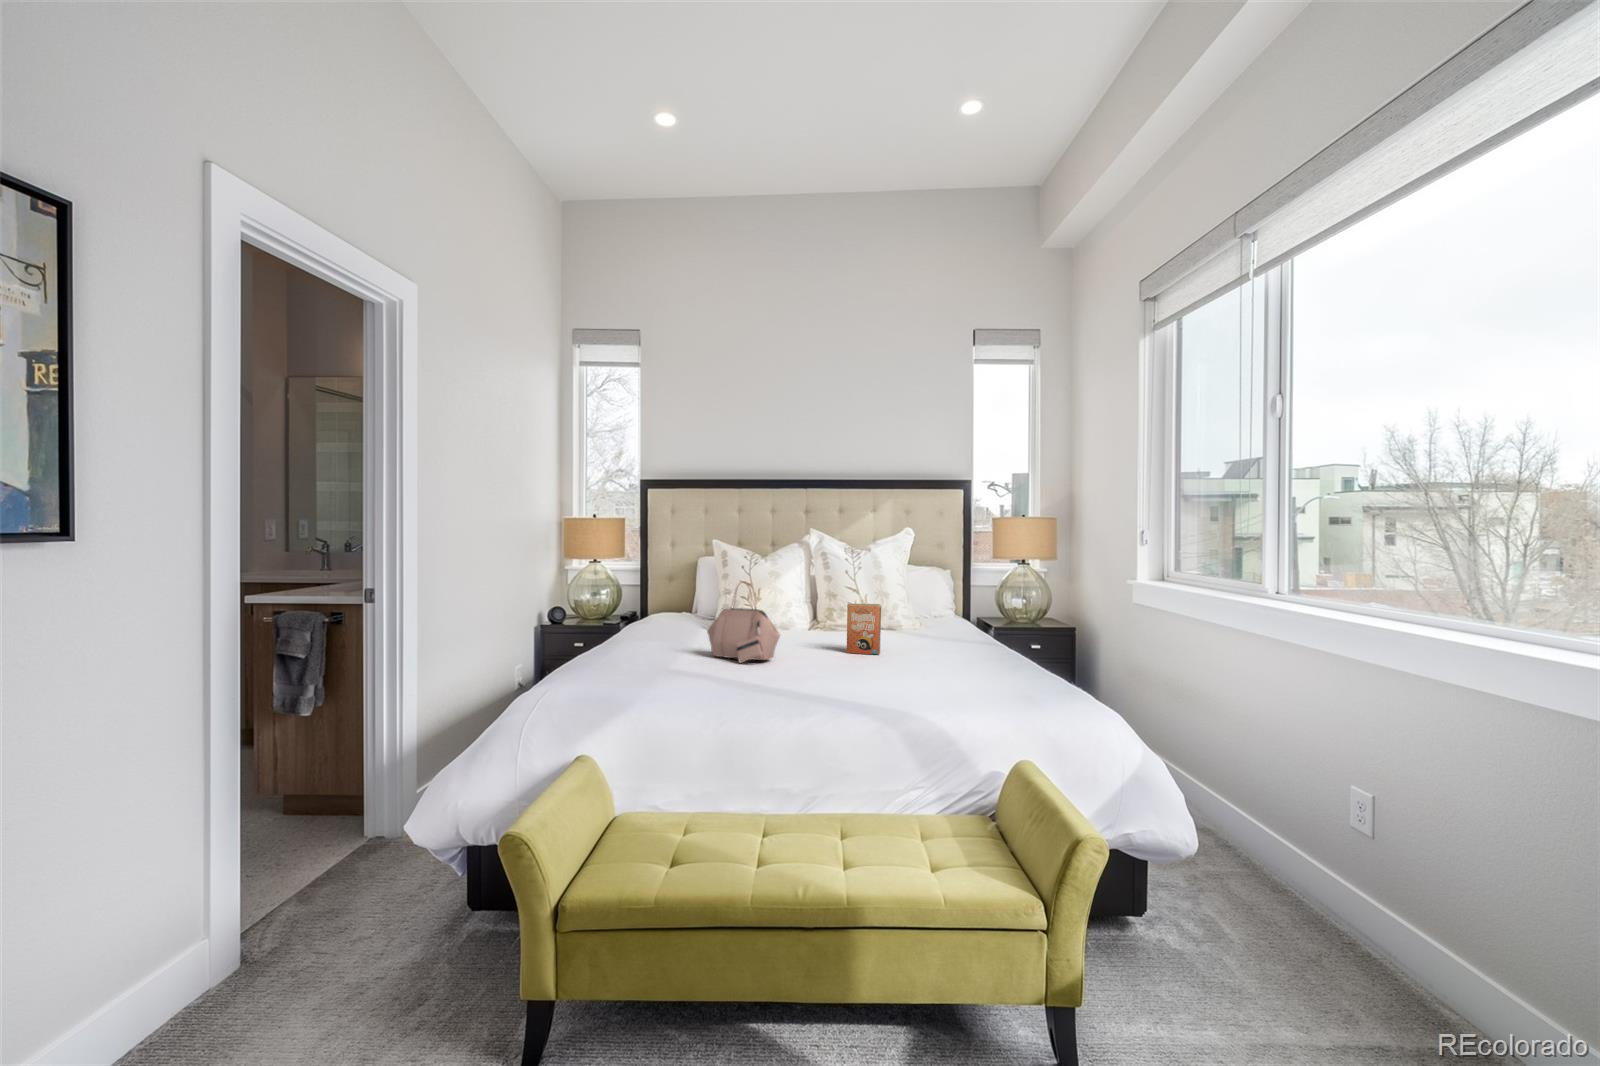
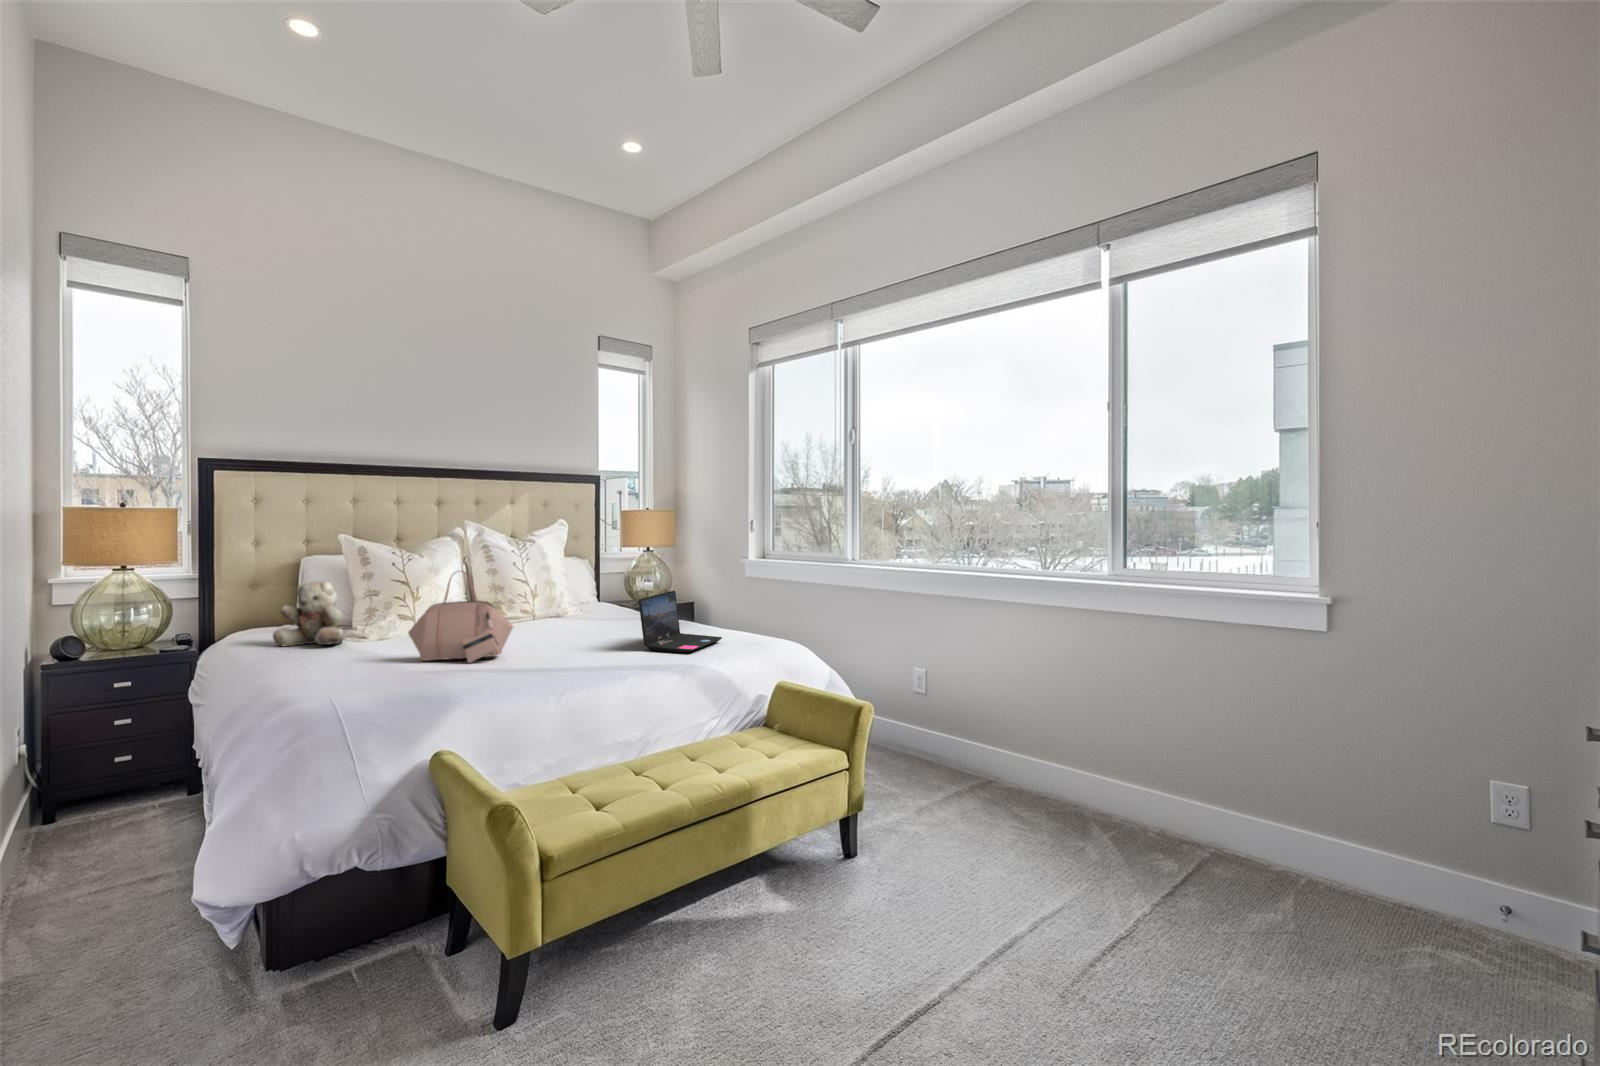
teddy bear: none [652,581,696,632] -> present [273,581,343,646]
paperback book: present [847,604,881,655] -> none [543,587,619,646]
laptop: none [889,615,985,682] -> present [639,591,722,653]

